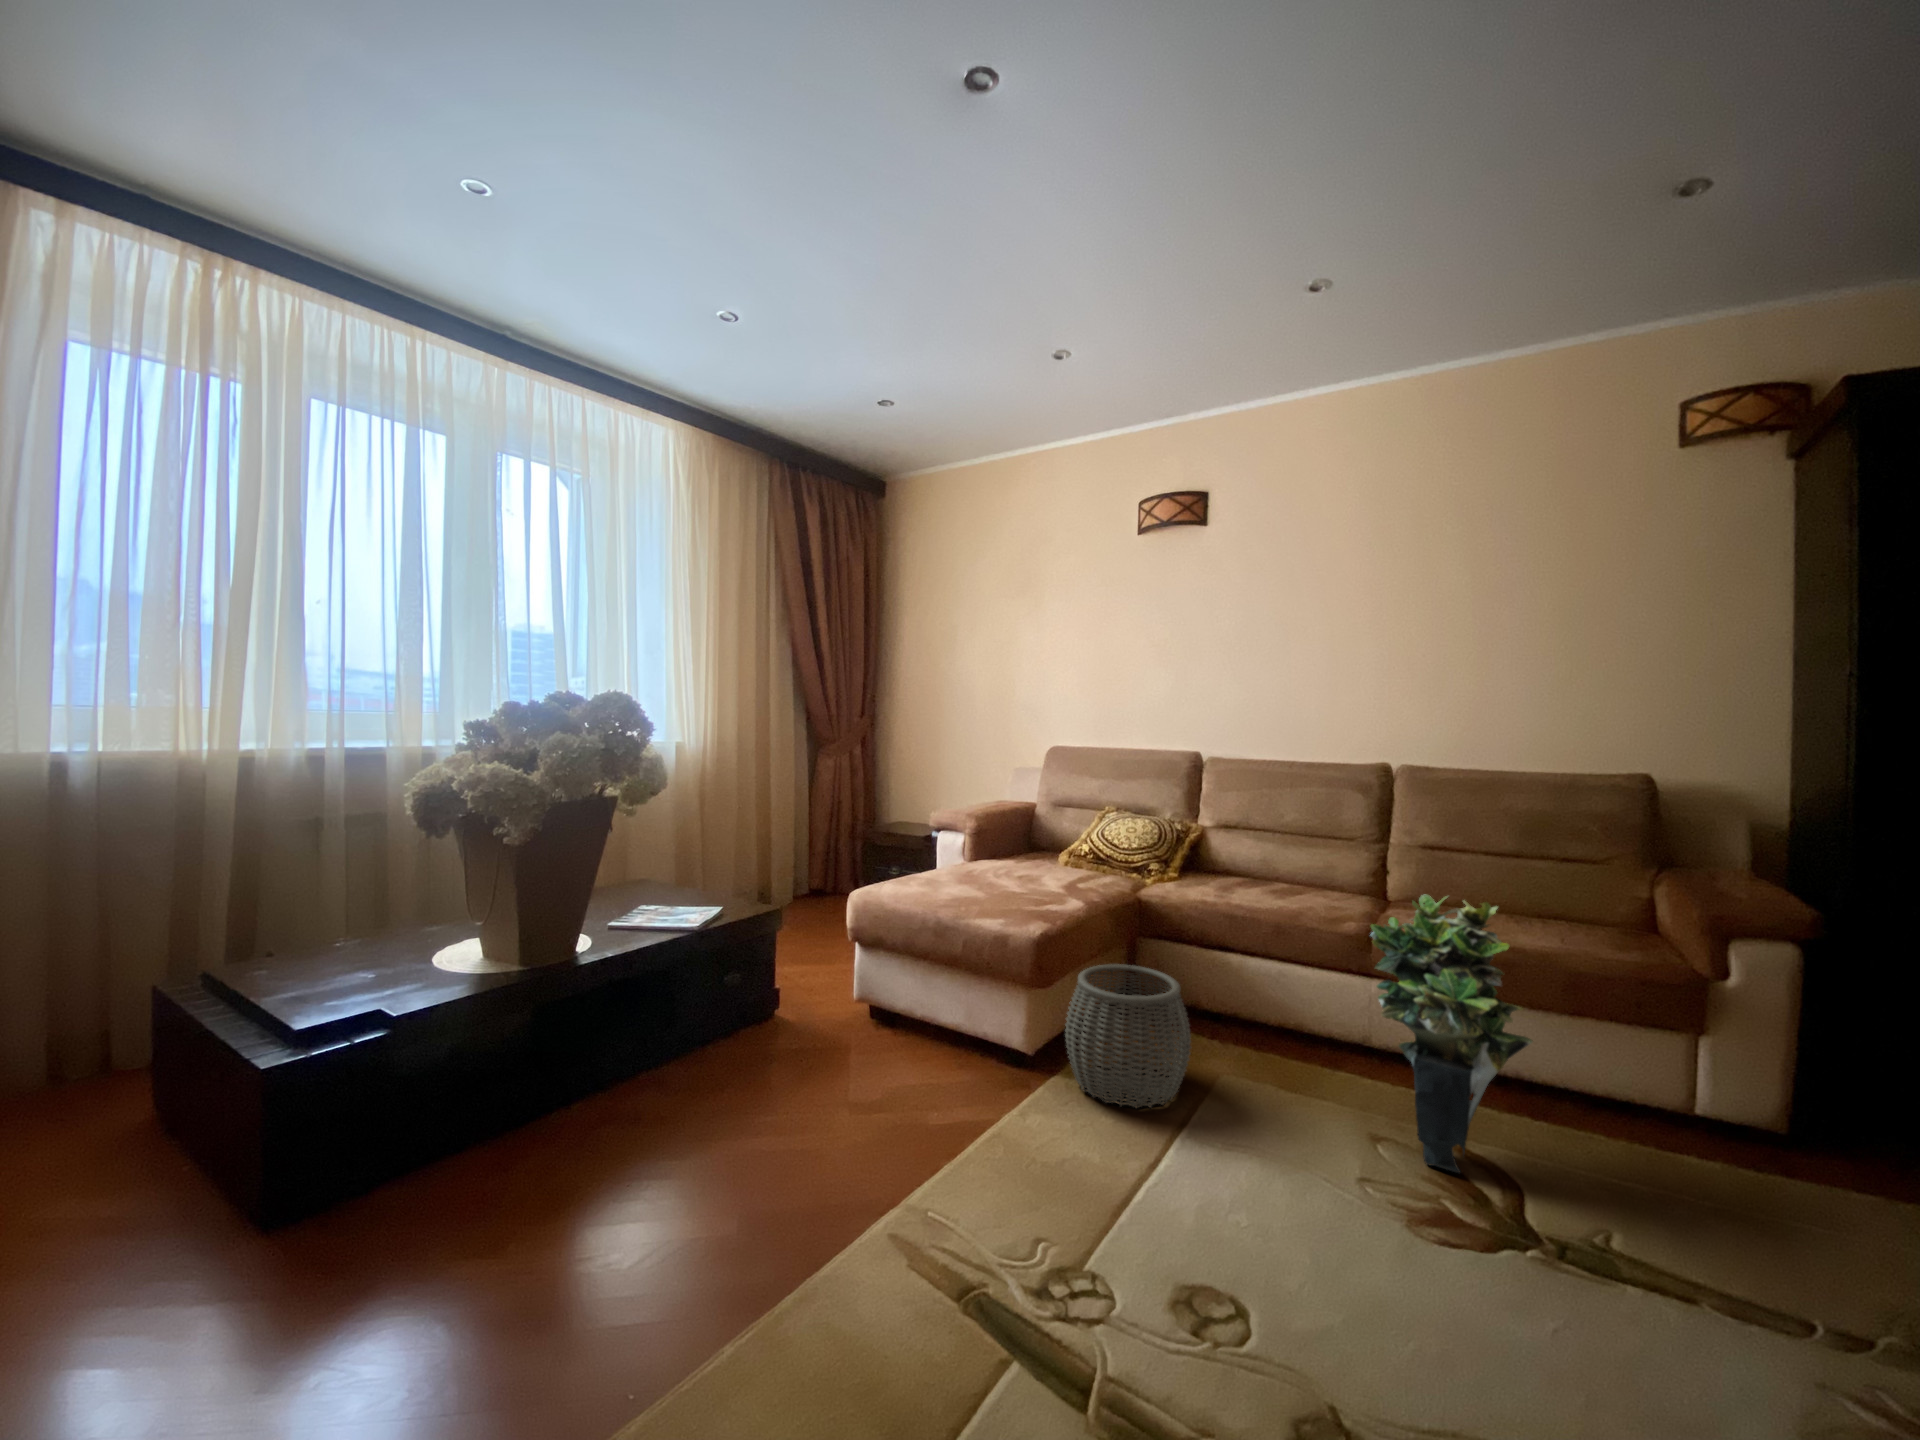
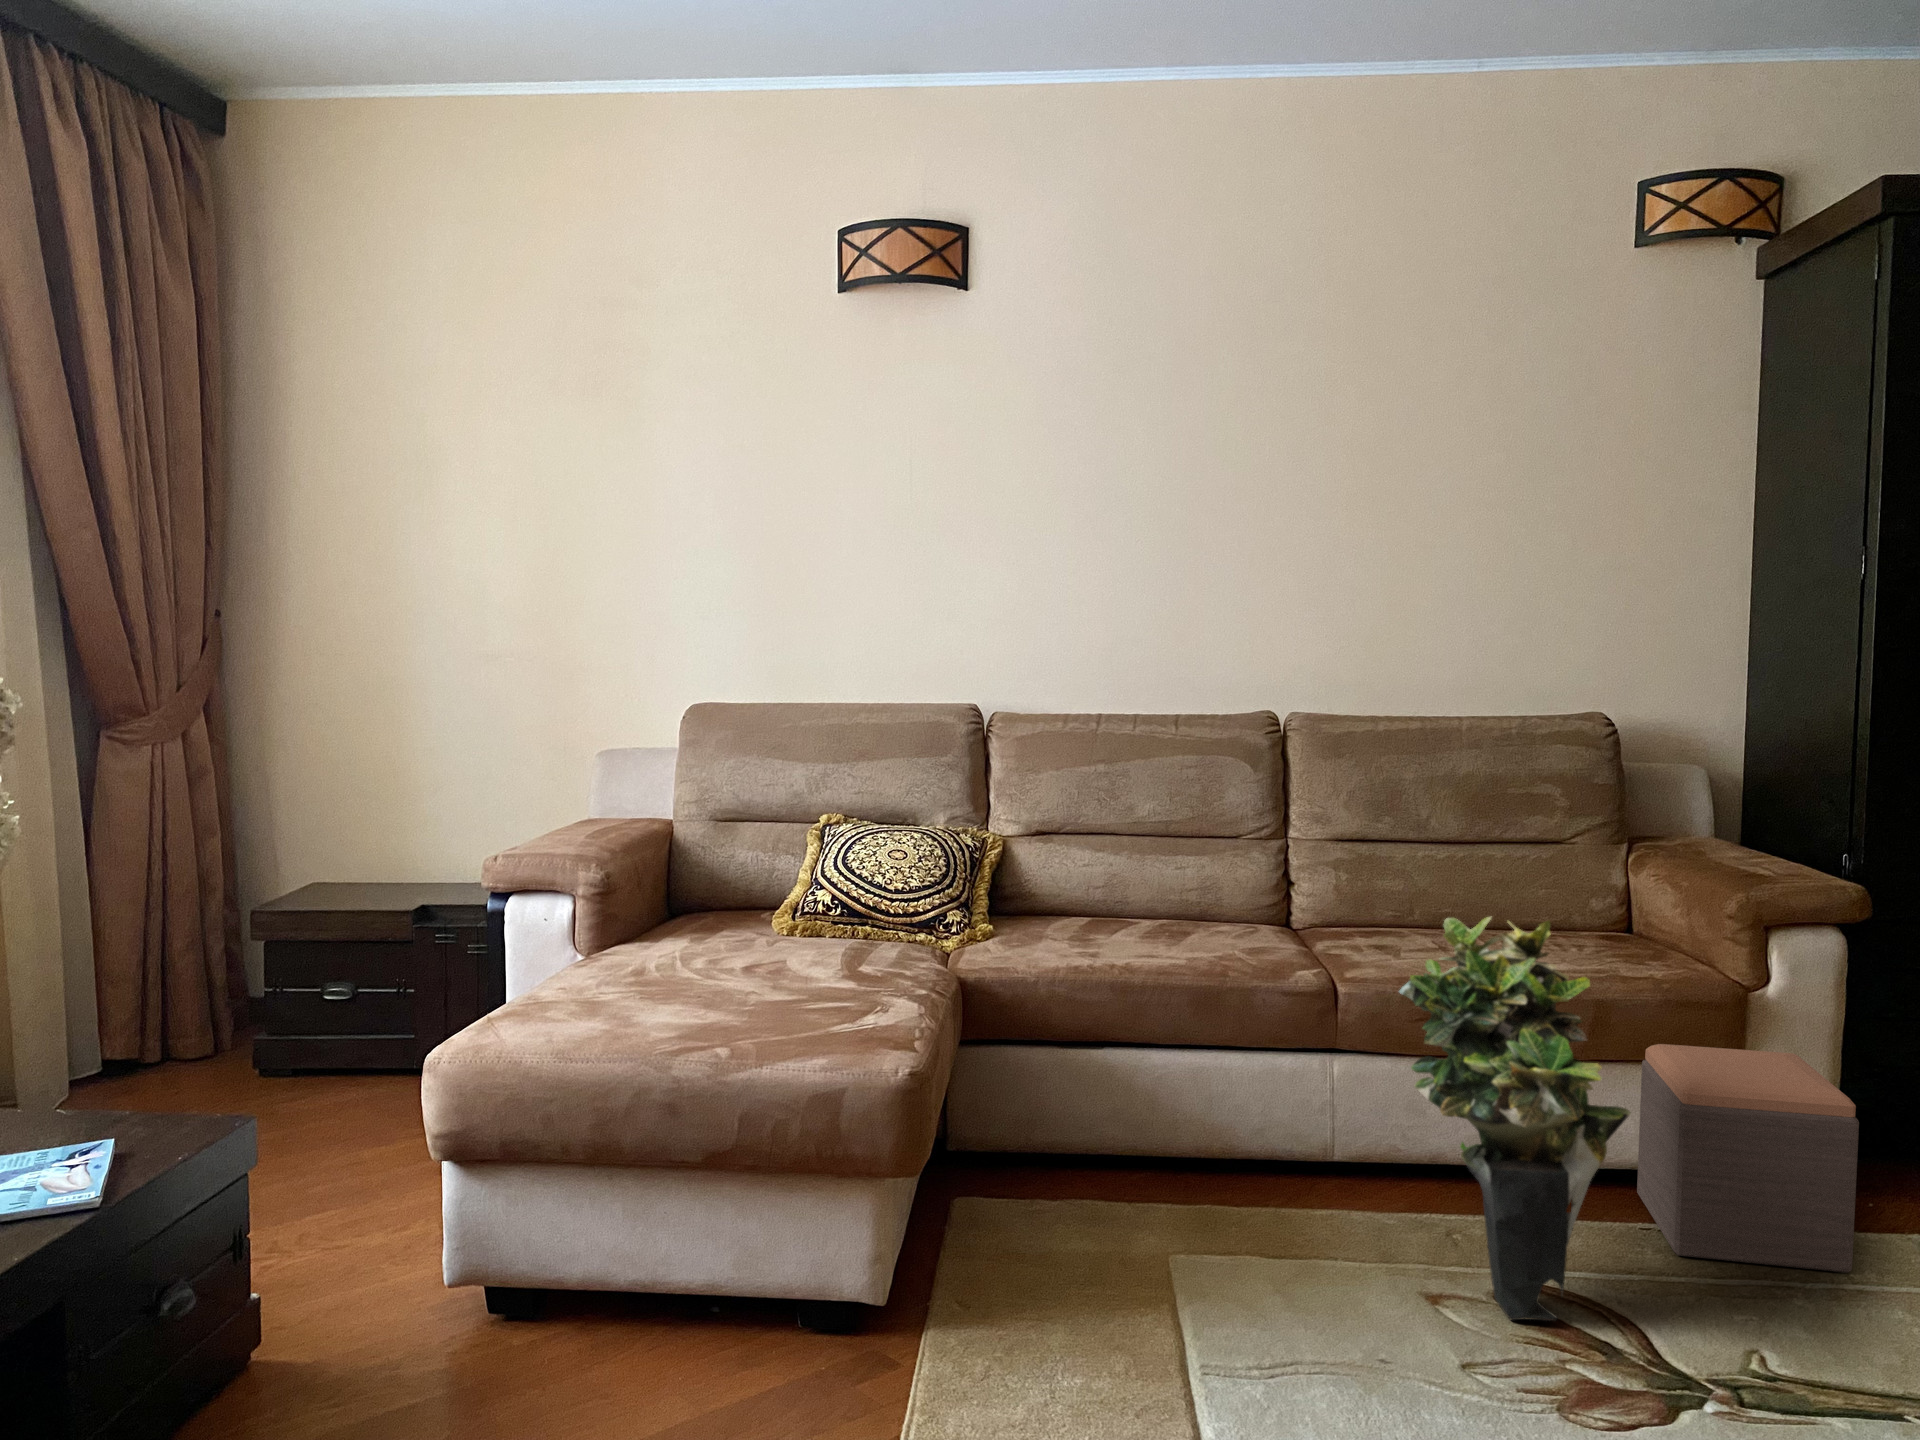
woven basket: present [1065,964,1191,1108] -> none [941,1105,1165,1362]
footstool: none [1609,1013,1784,1219] -> present [1637,1044,1859,1273]

